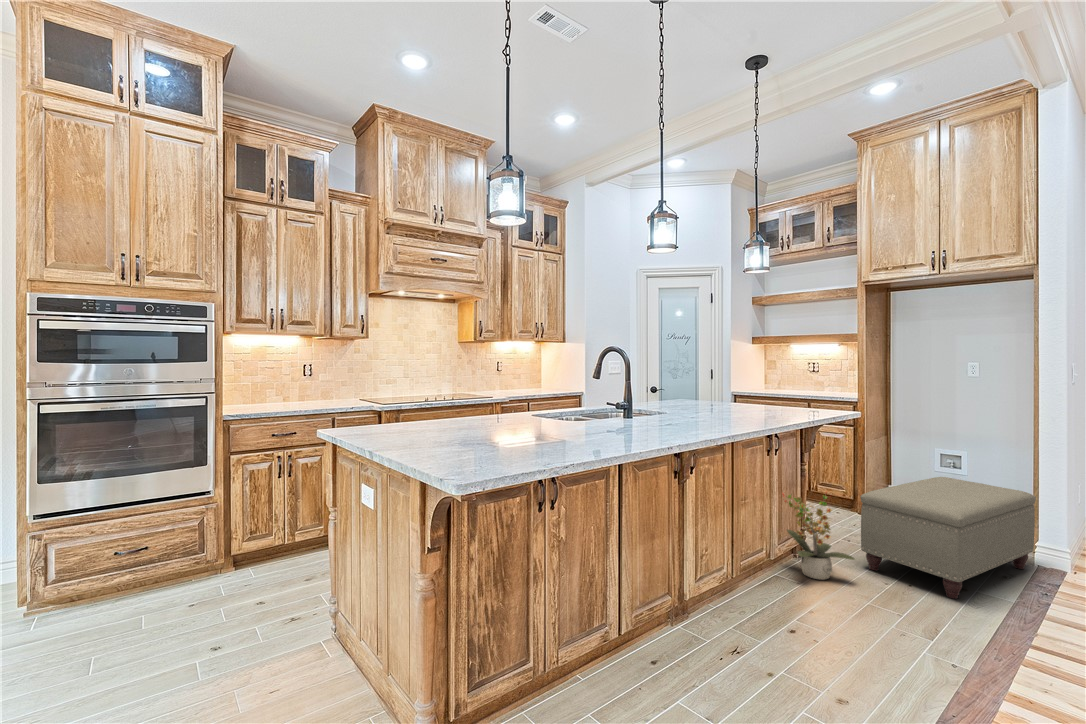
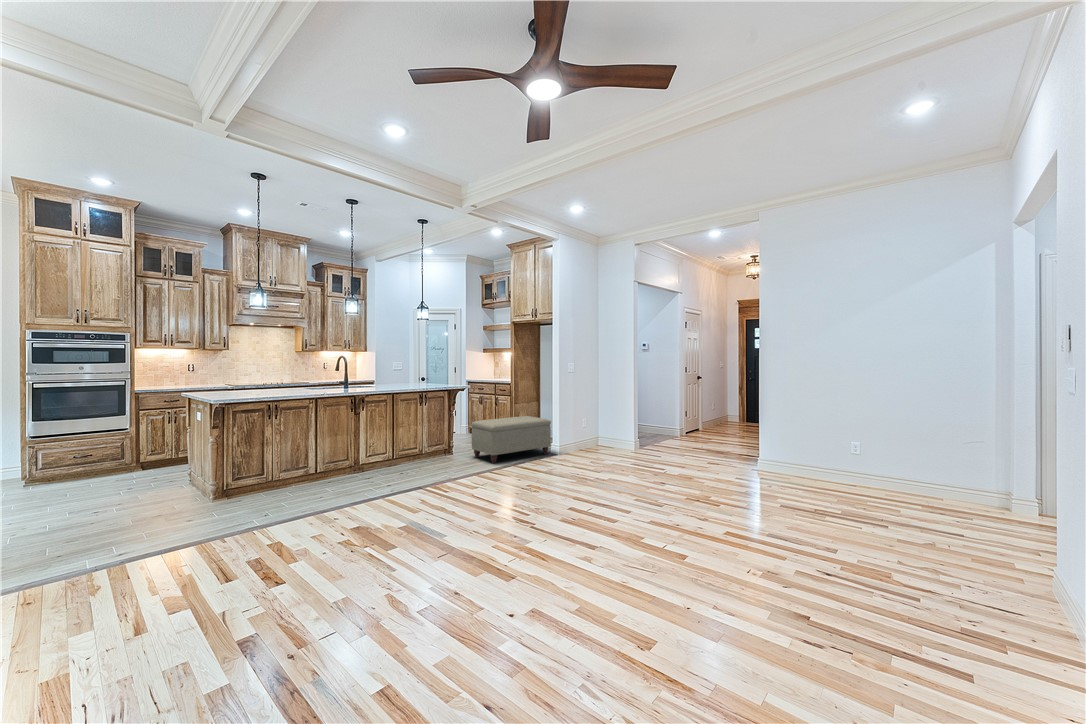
potted plant: present [782,494,855,580] -> none [430,421,459,461]

